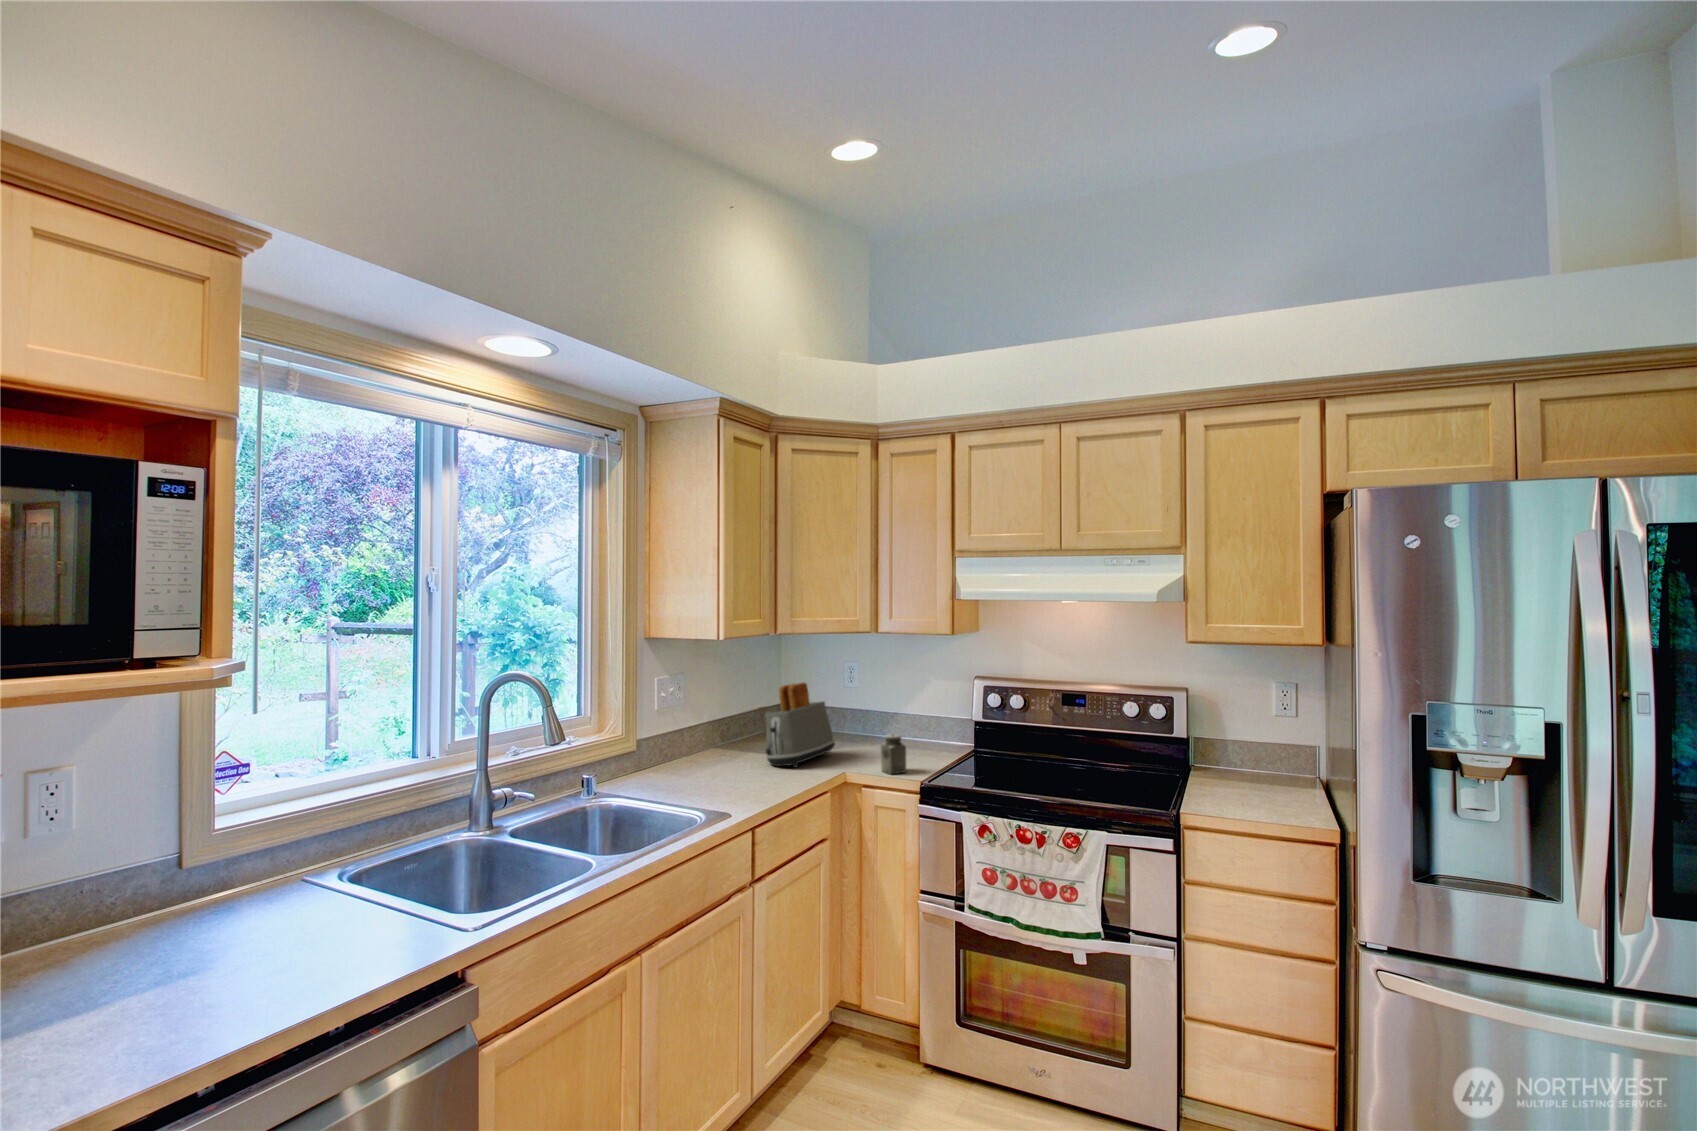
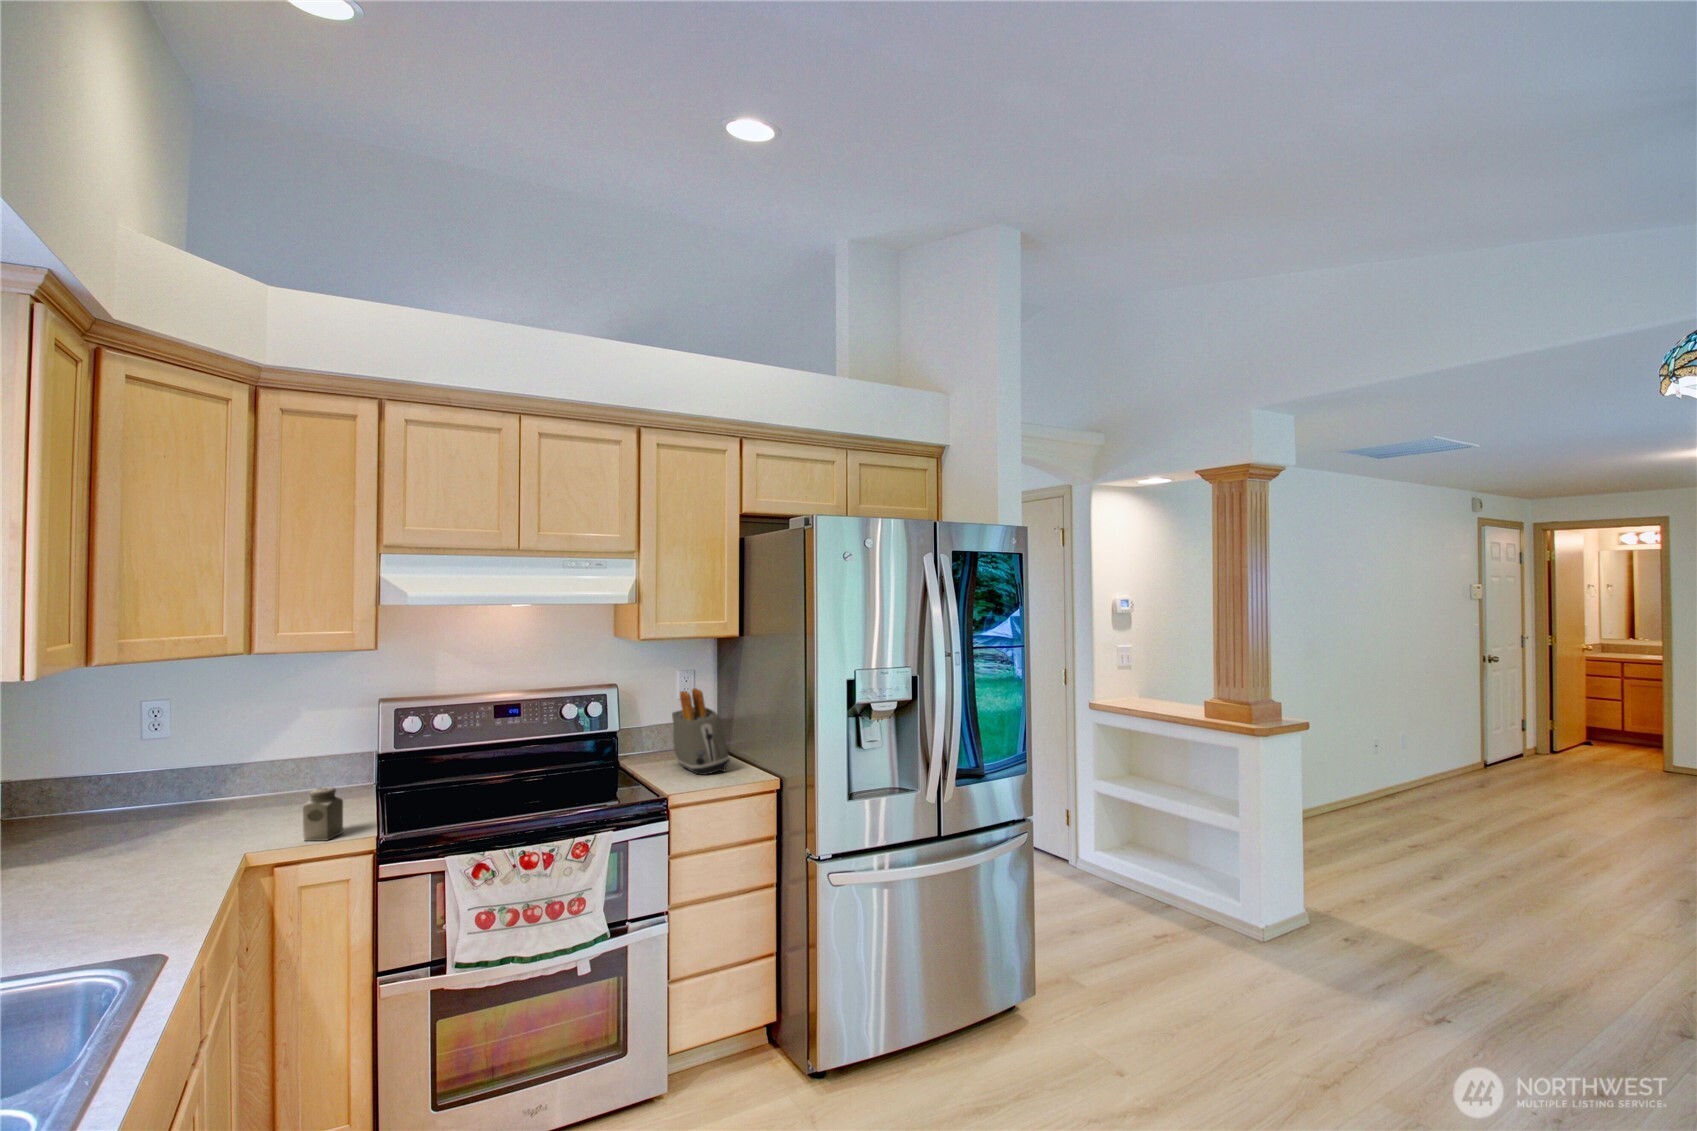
toaster: present [765,682,835,768] -> present [672,688,730,775]

